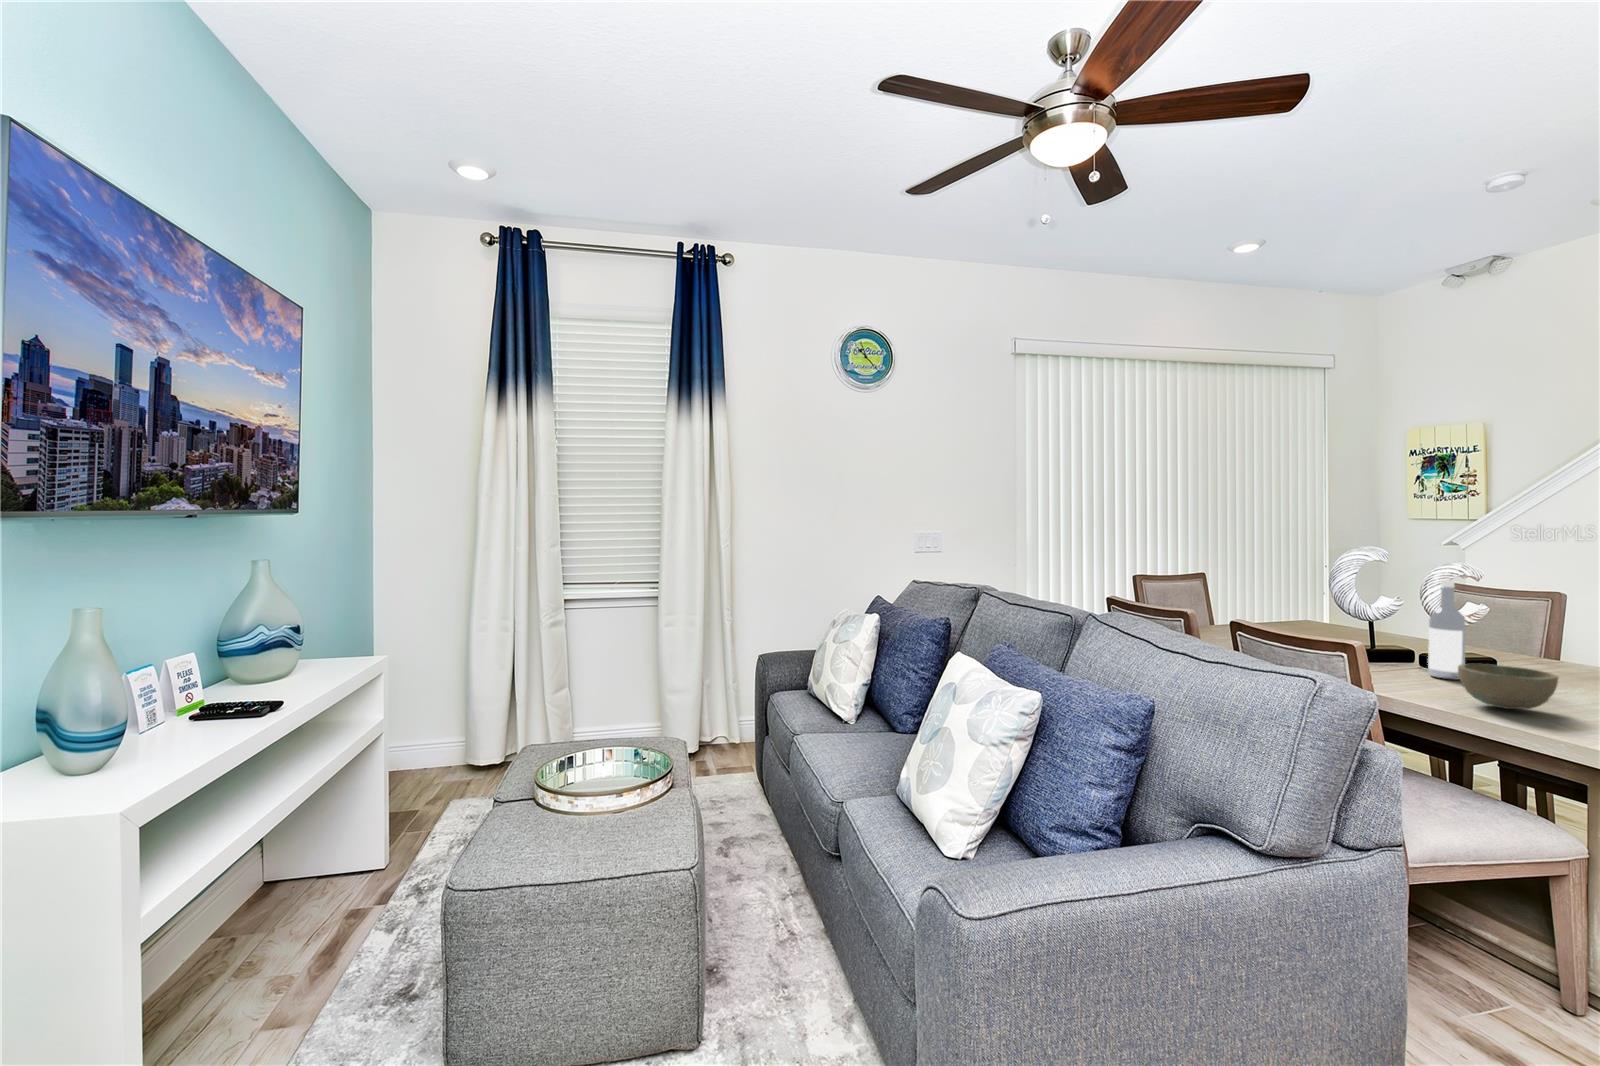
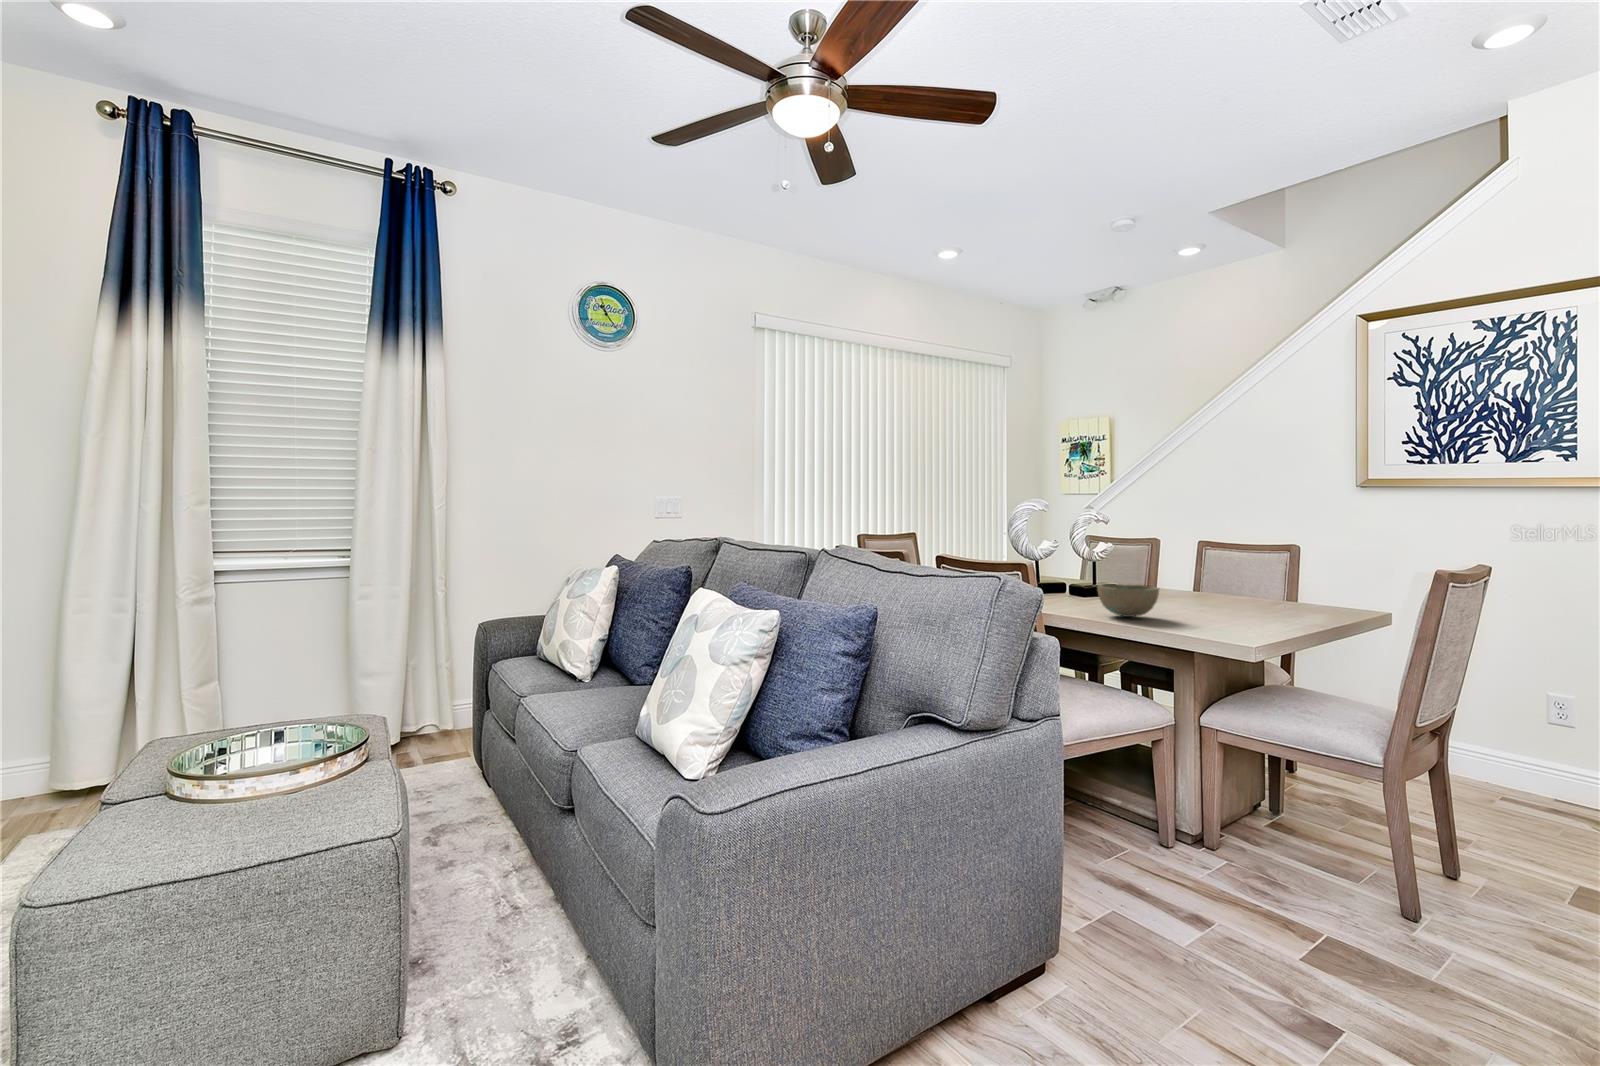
wine bottle: present [1428,580,1465,680] -> none [1078,522,1102,602]

